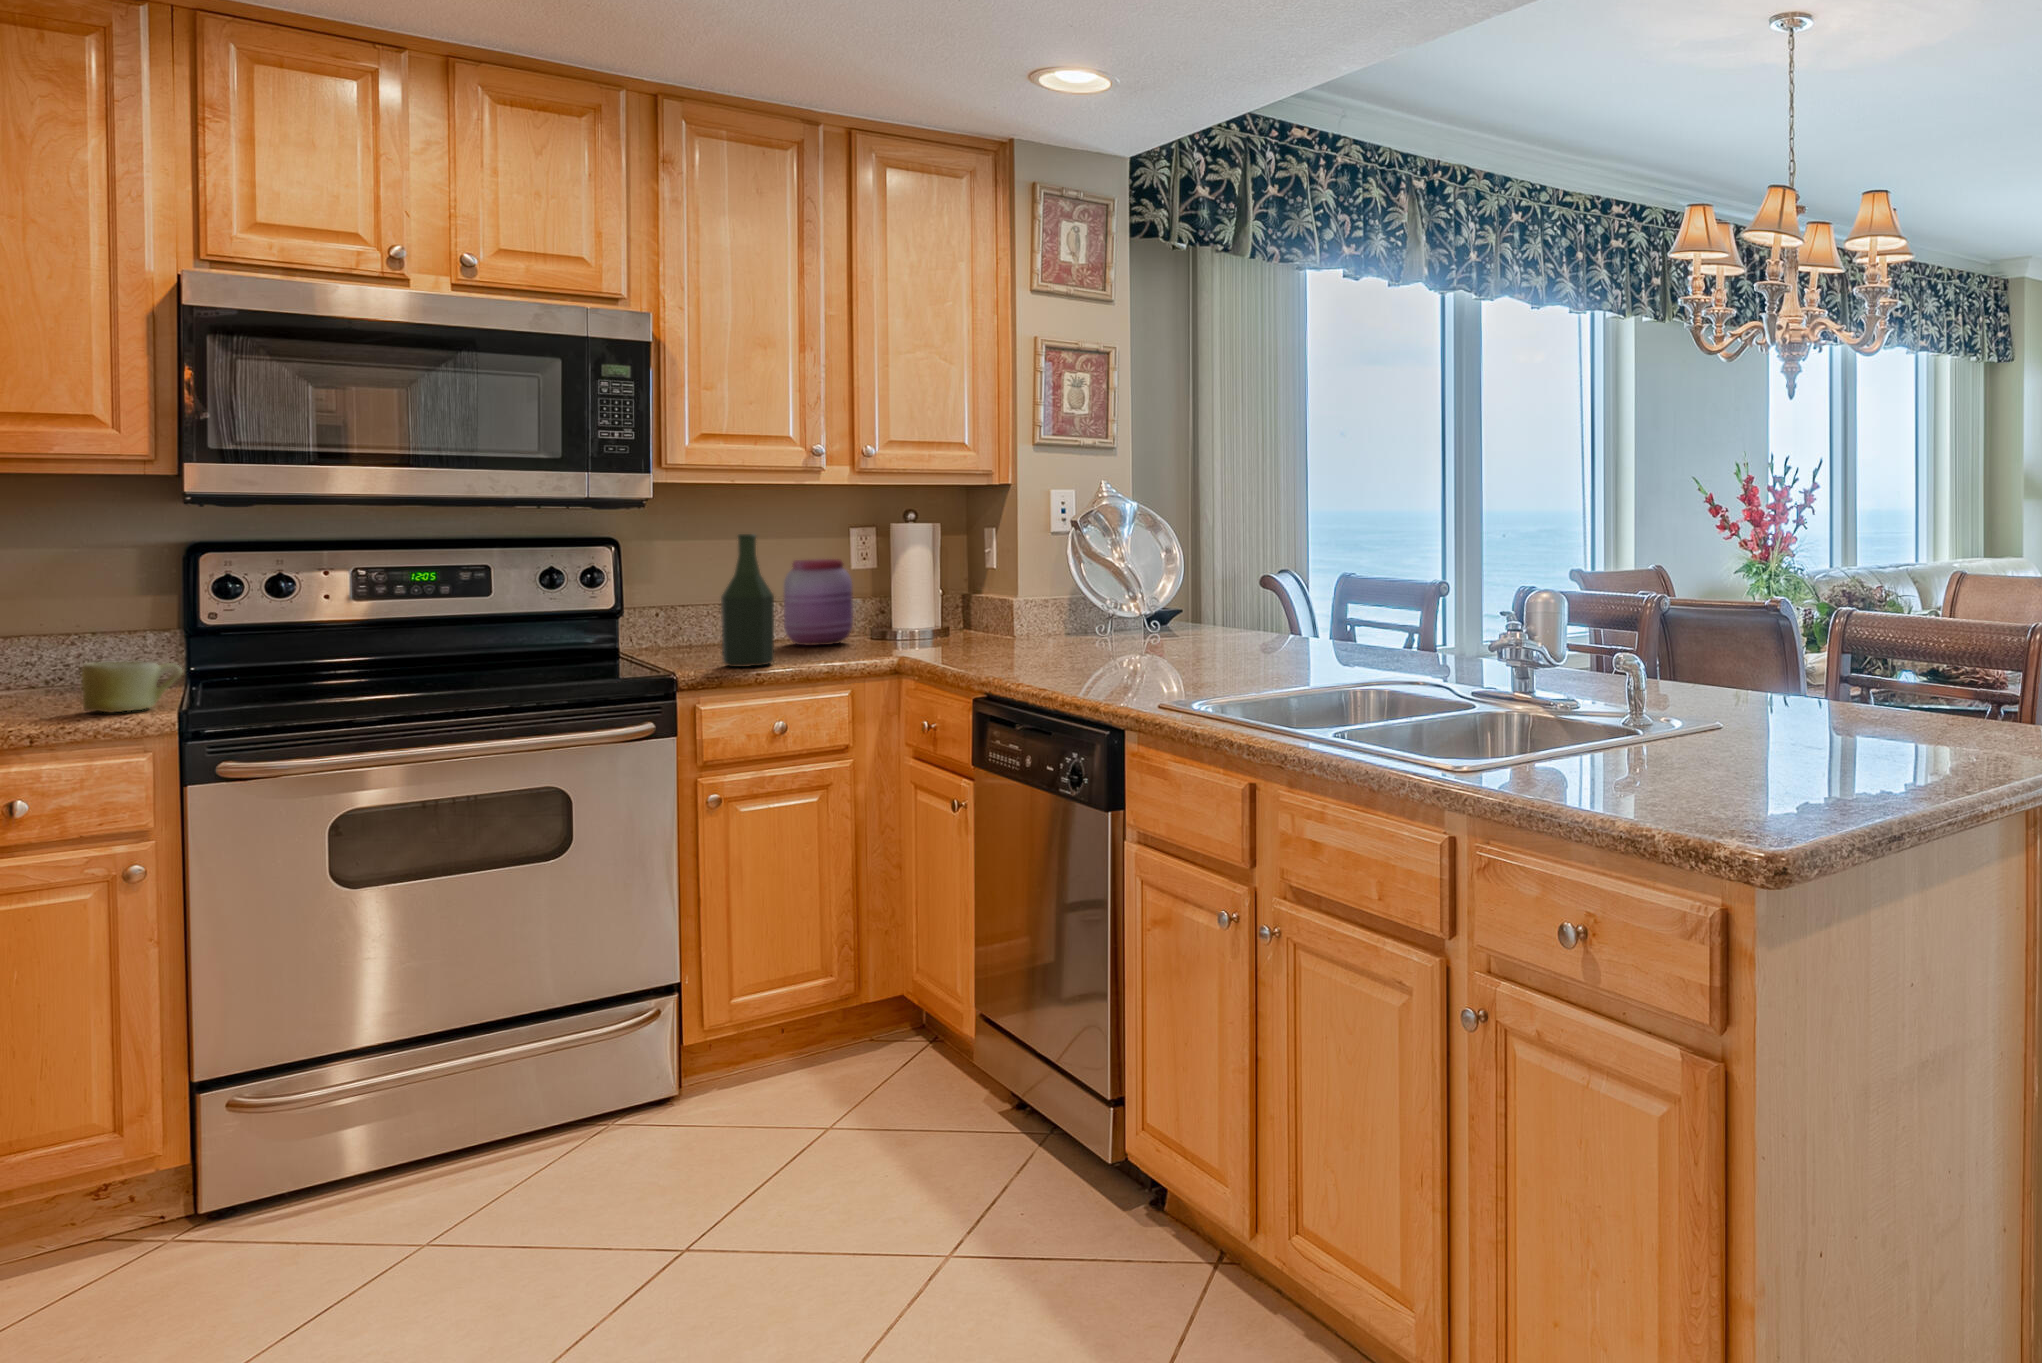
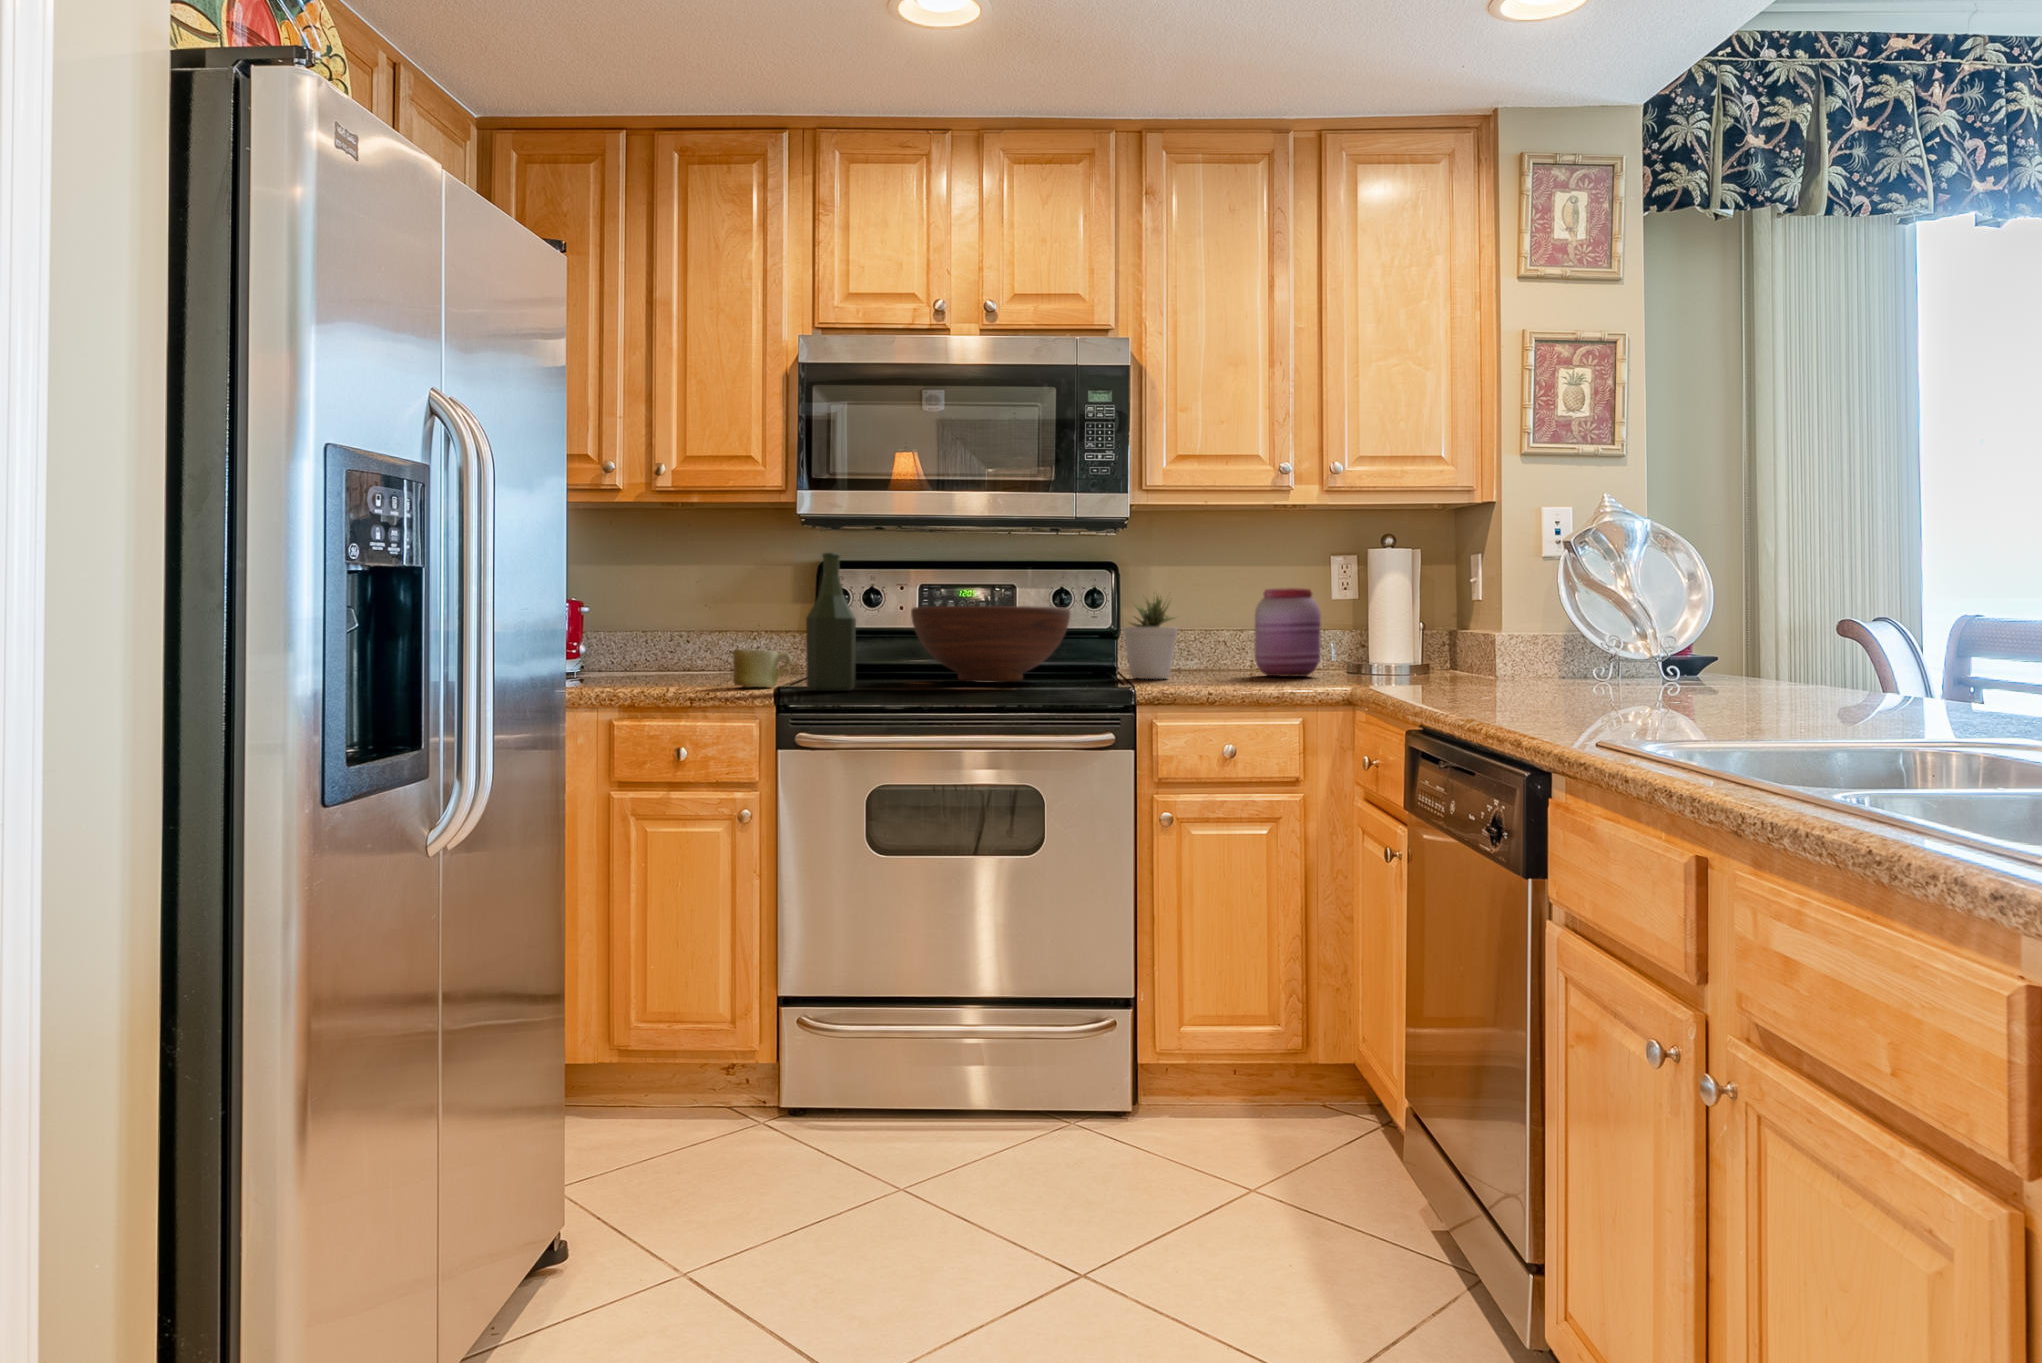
bottle: present [721,534,774,667] -> present [806,553,856,691]
potted plant: none [636,567,704,658] -> present [1123,597,1178,679]
fruit bowl: none [361,590,580,679] -> present [911,606,1070,683]

